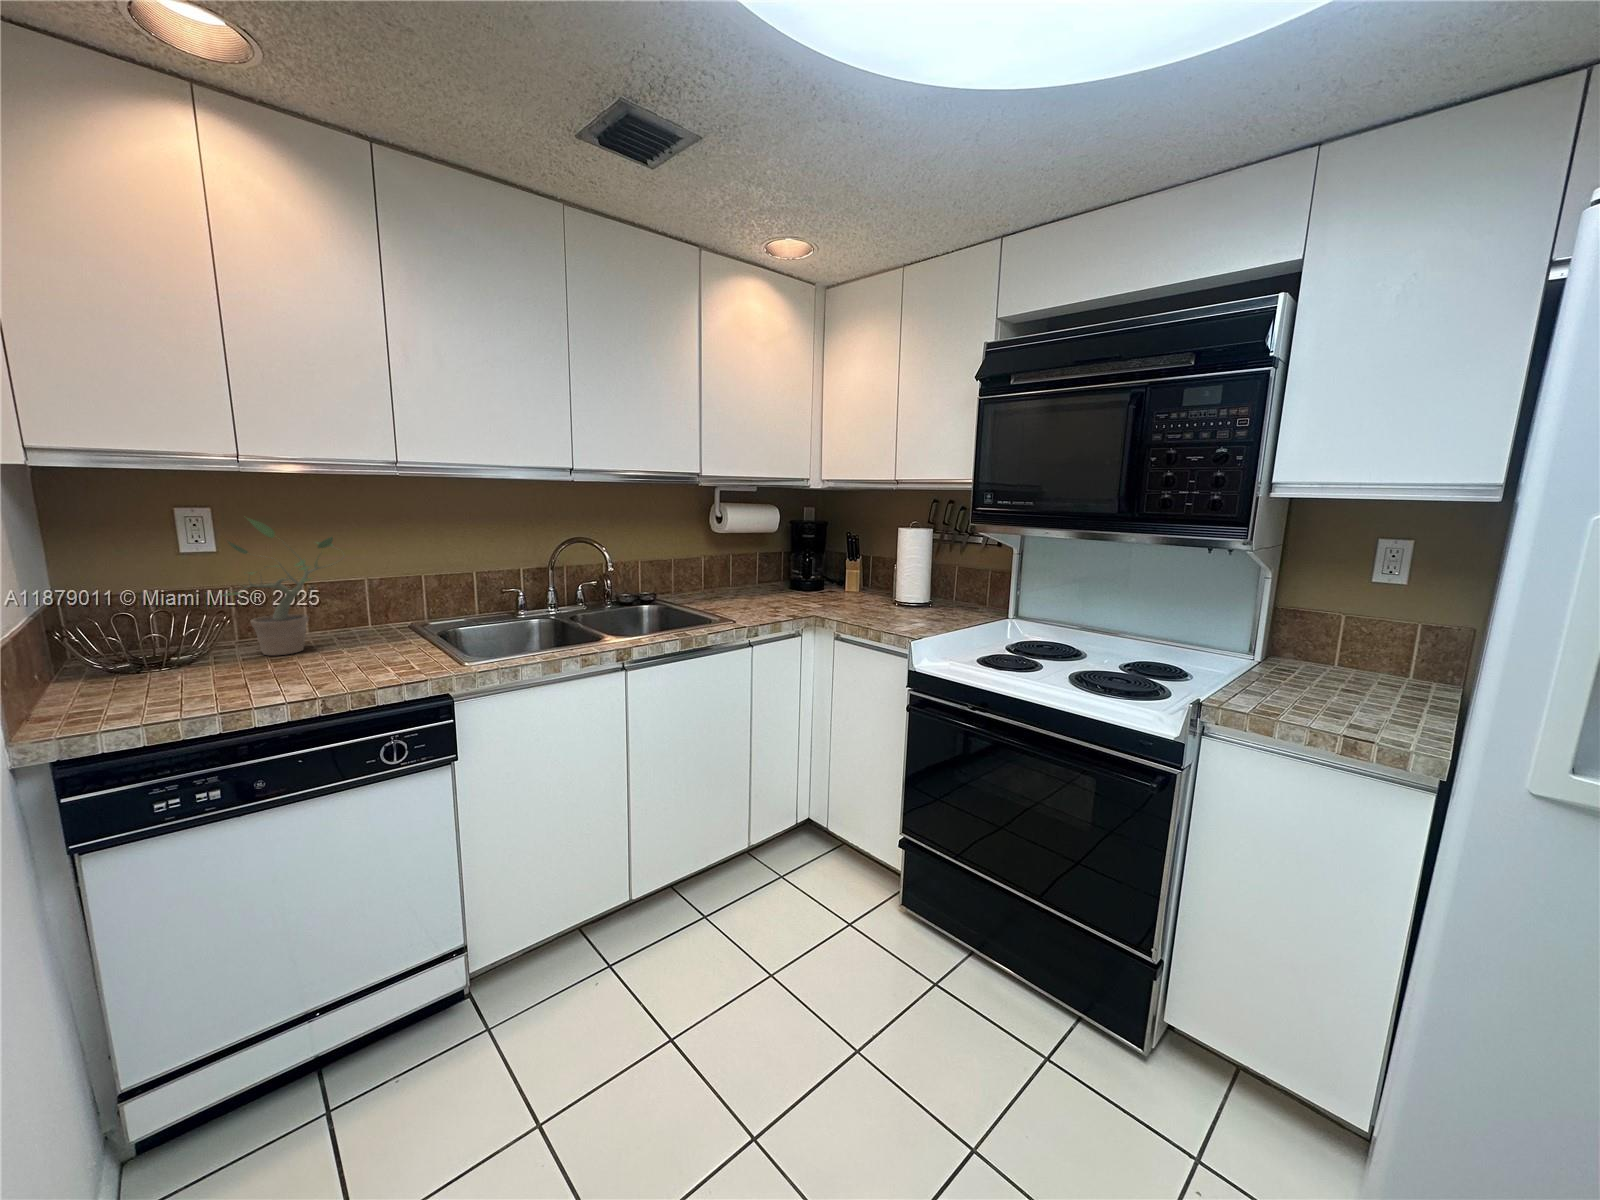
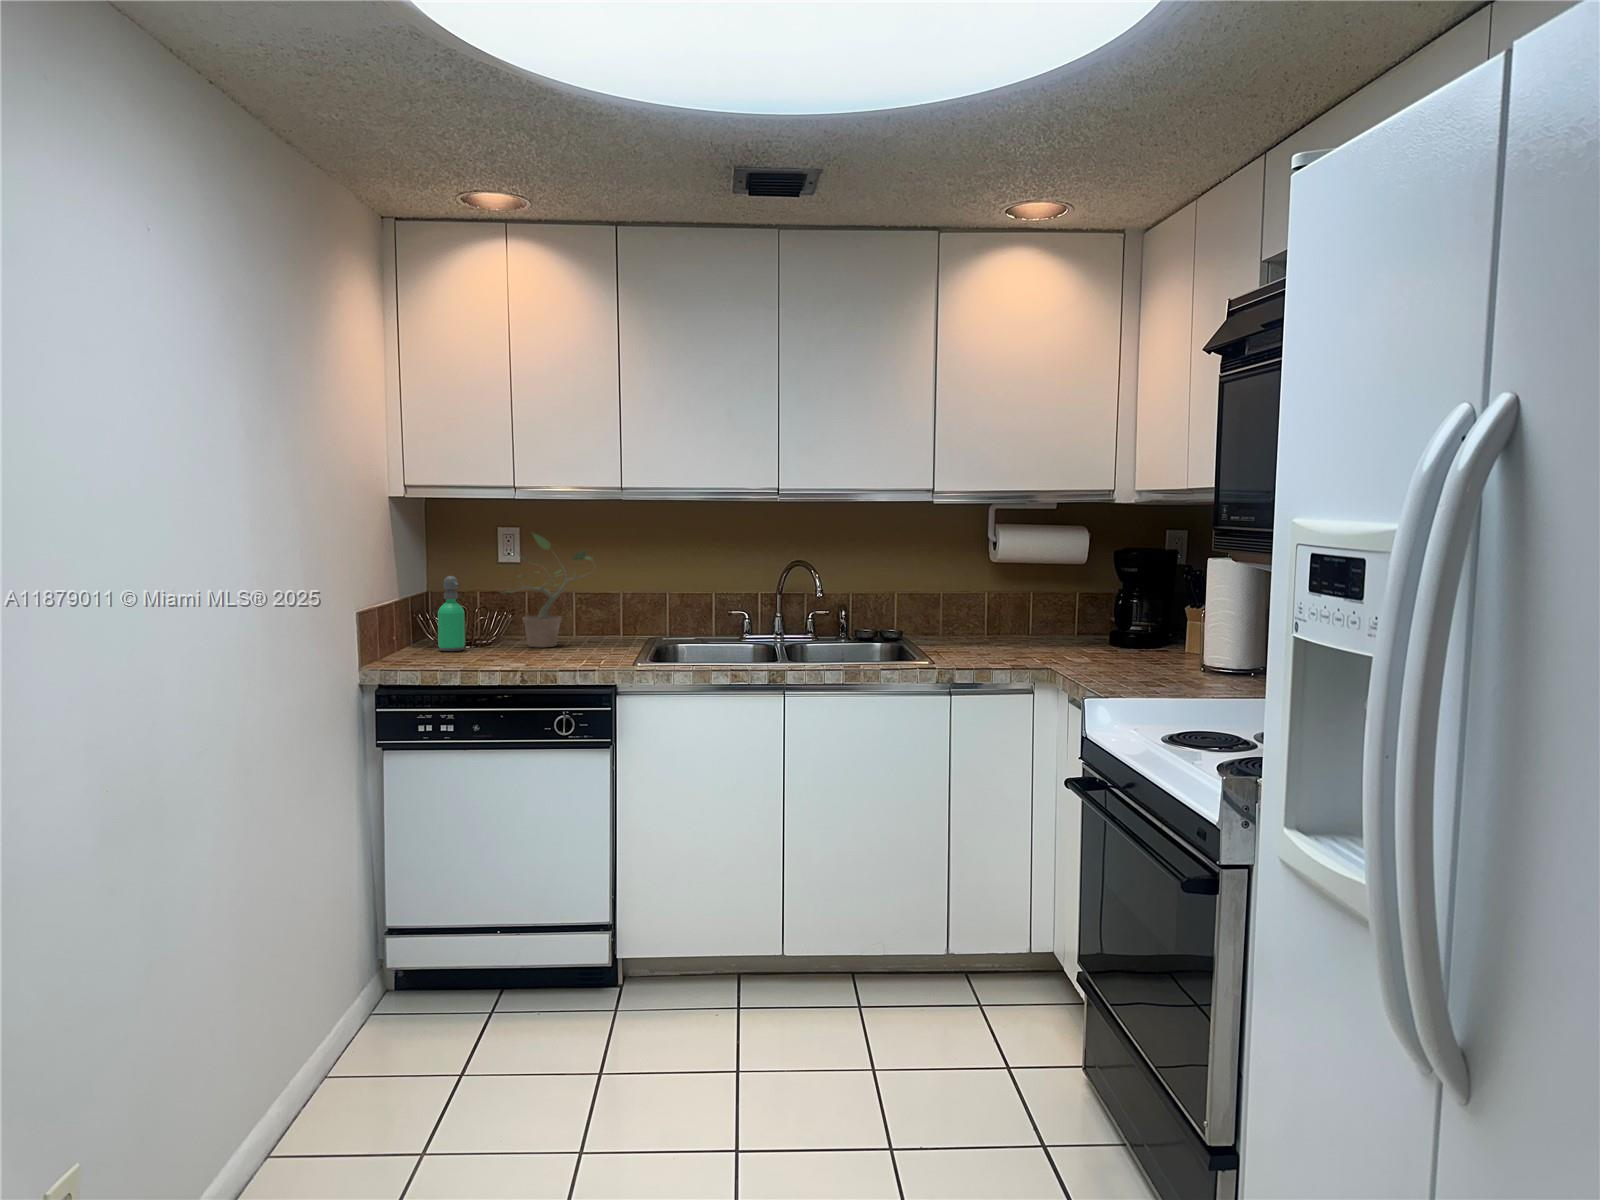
soap dispenser: none [115,580,170,682] -> present [438,576,465,651]

